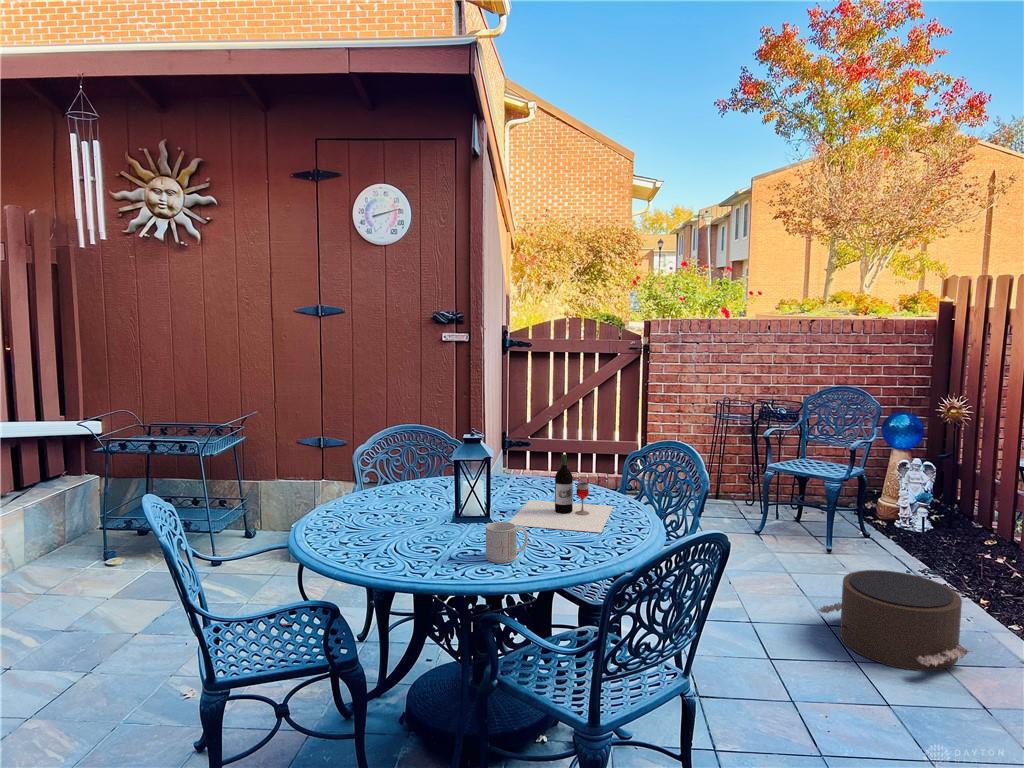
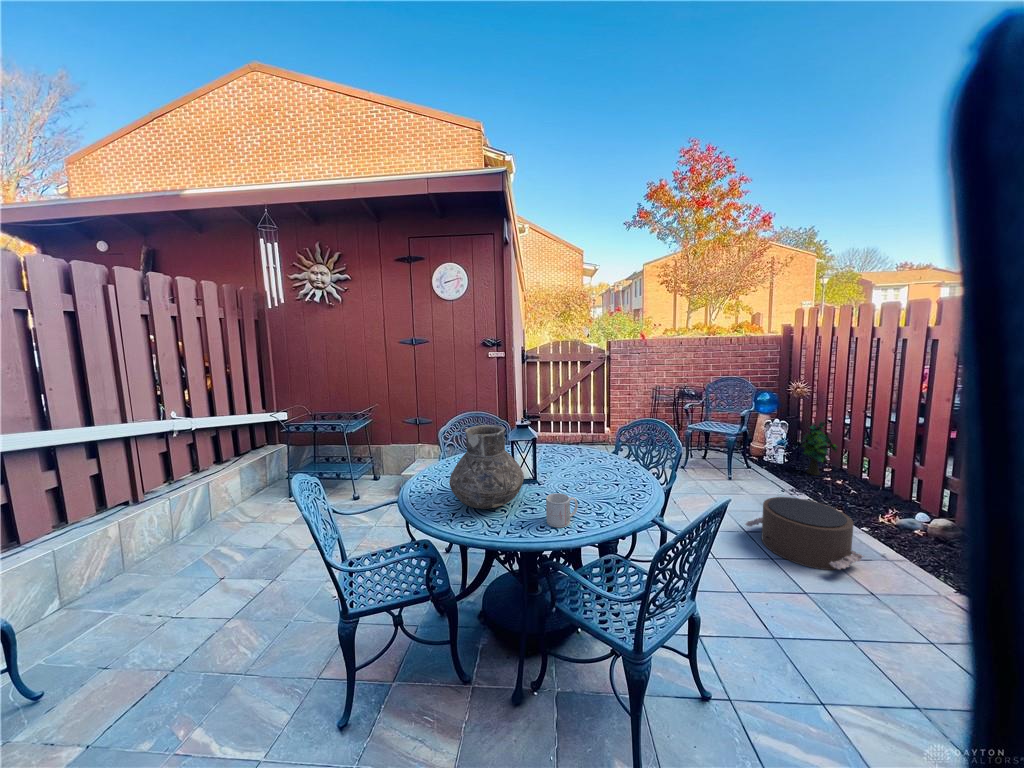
vase: none [361,433,463,542] -> present [449,425,524,509]
wine bottle: present [509,454,613,533] -> none [553,434,624,493]
decorative plant: none [943,463,1001,551] -> present [799,422,837,475]

